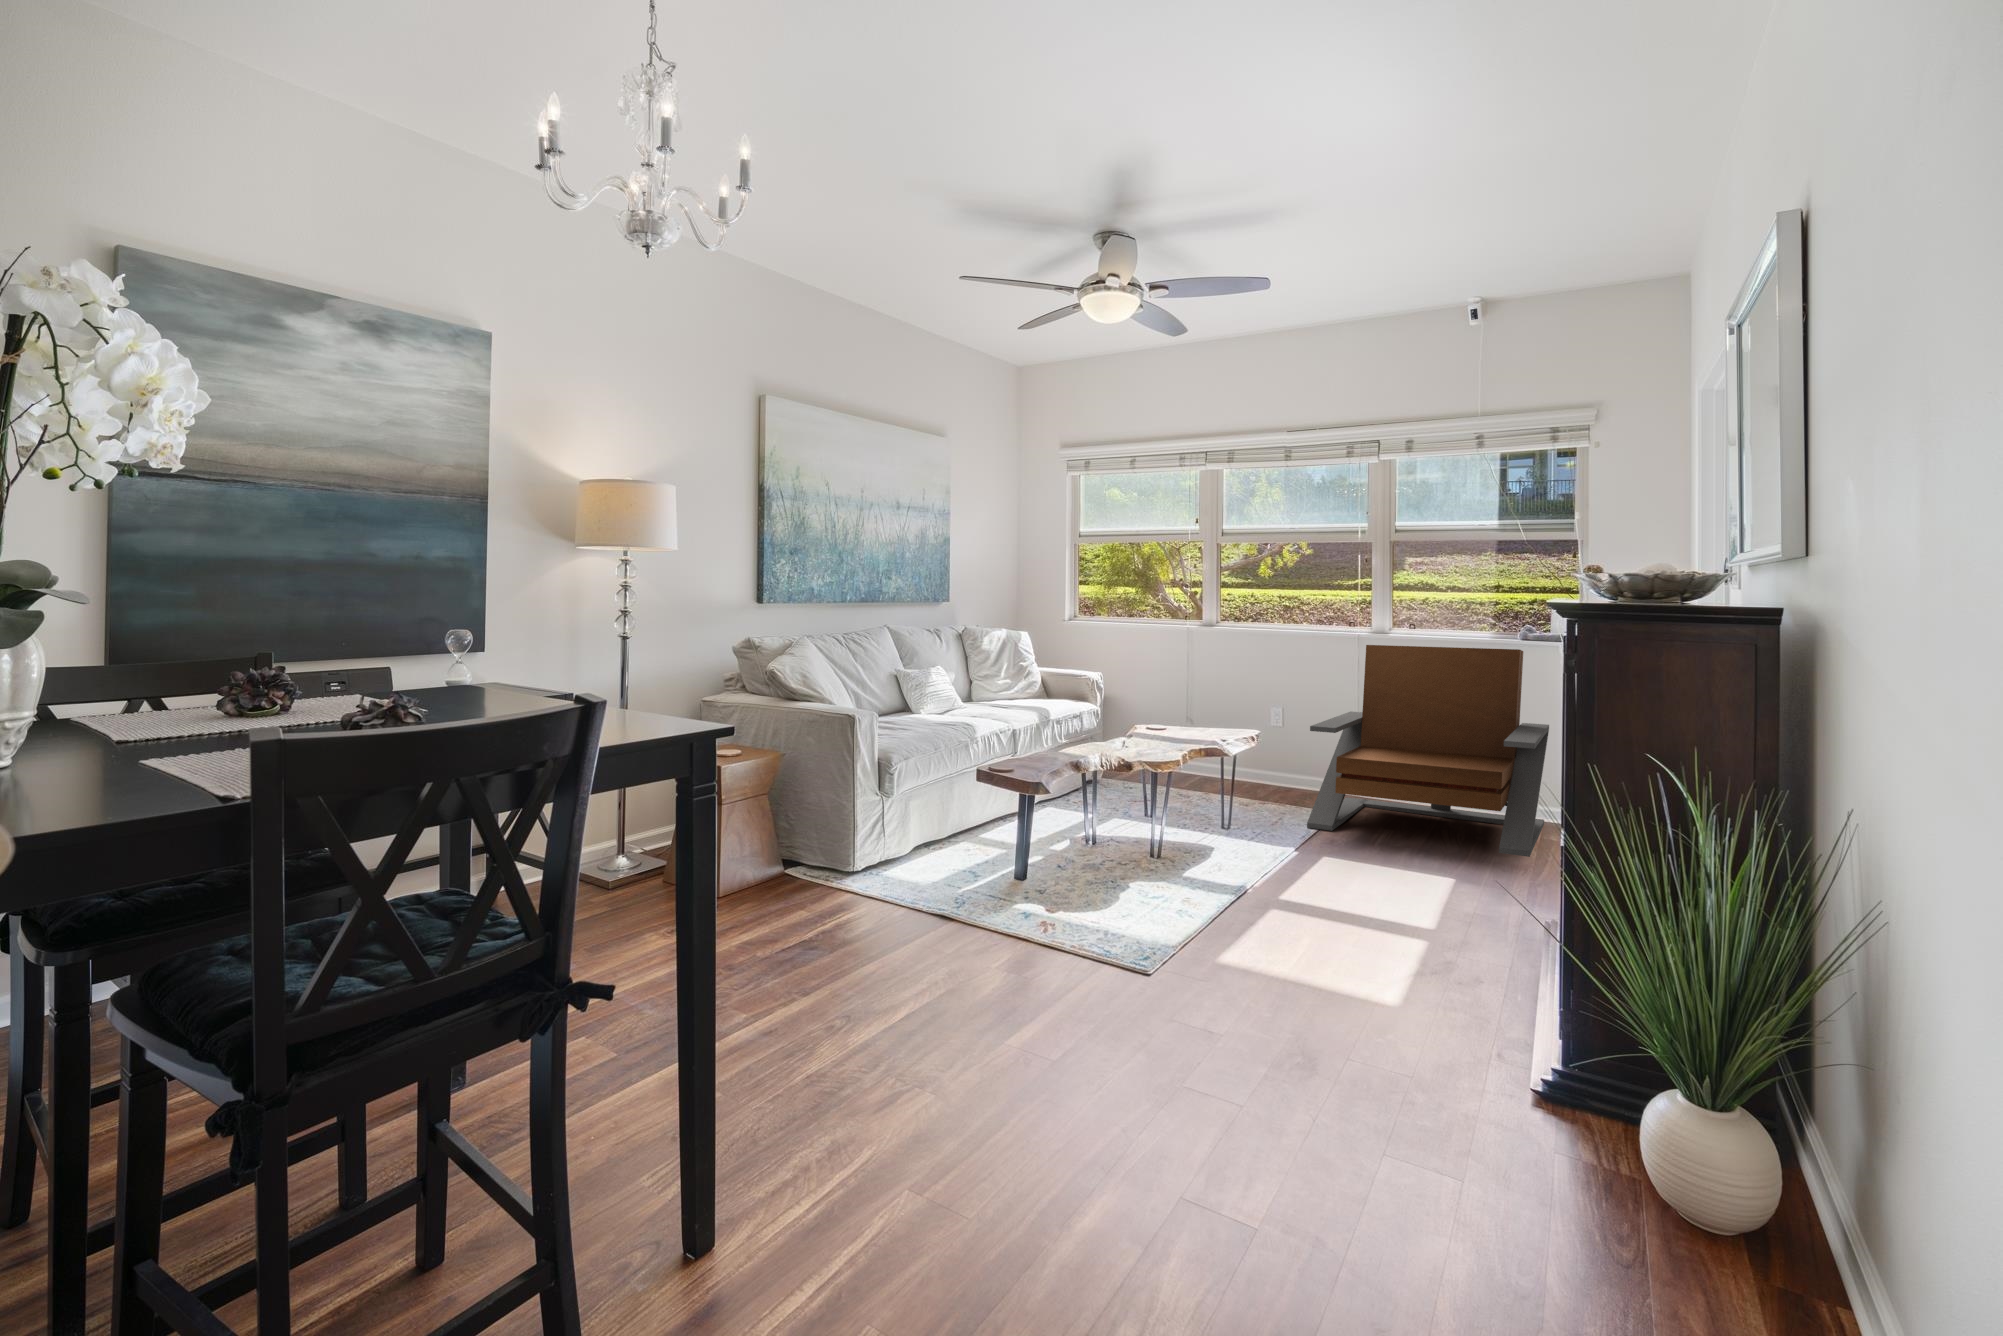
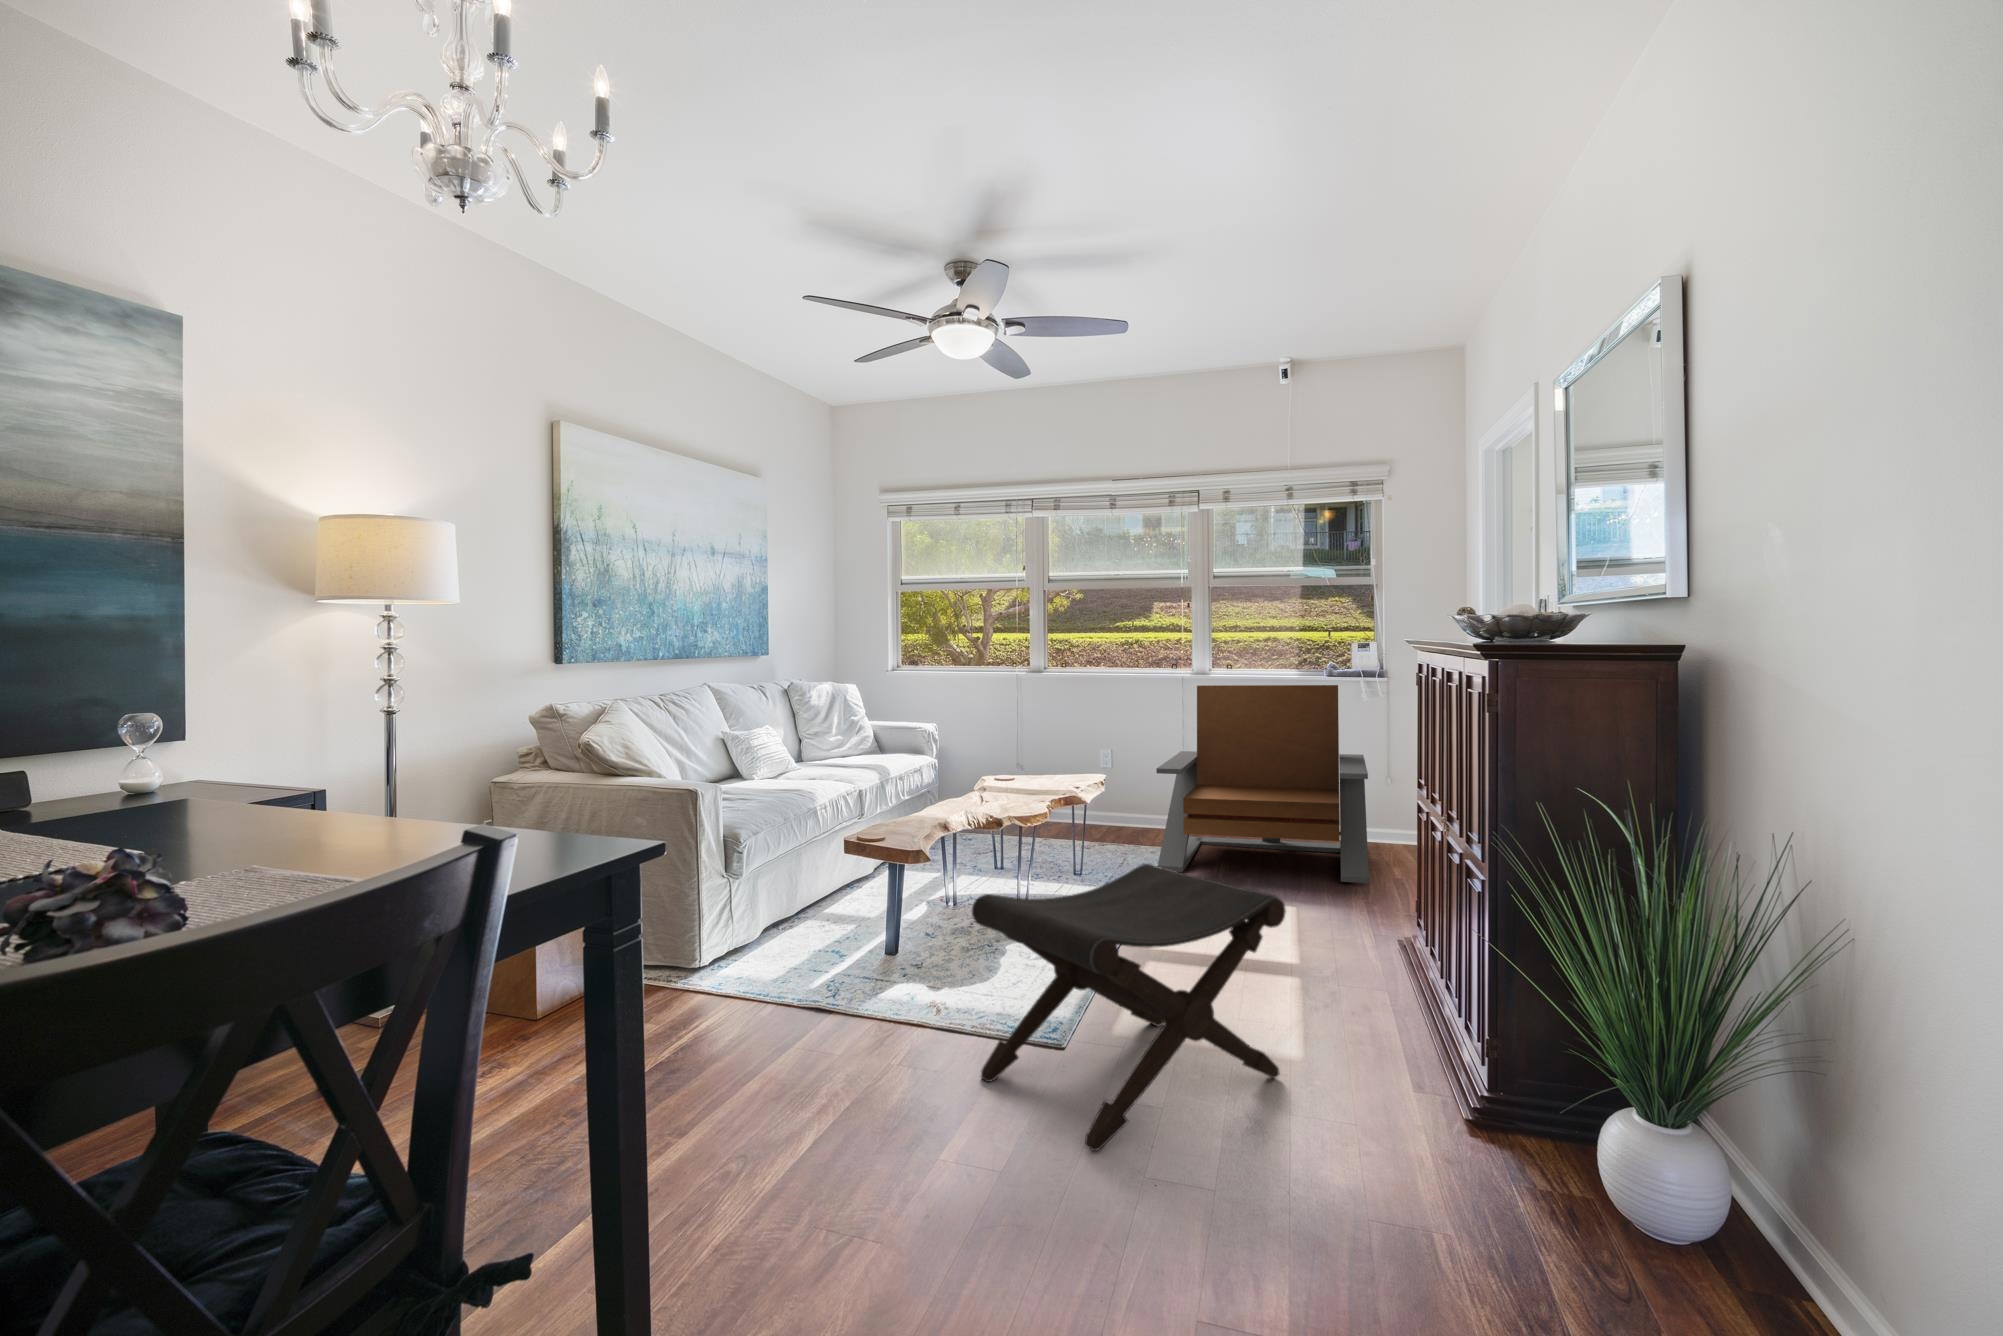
footstool: none [1061,809,1355,1050] -> present [972,864,1286,1151]

